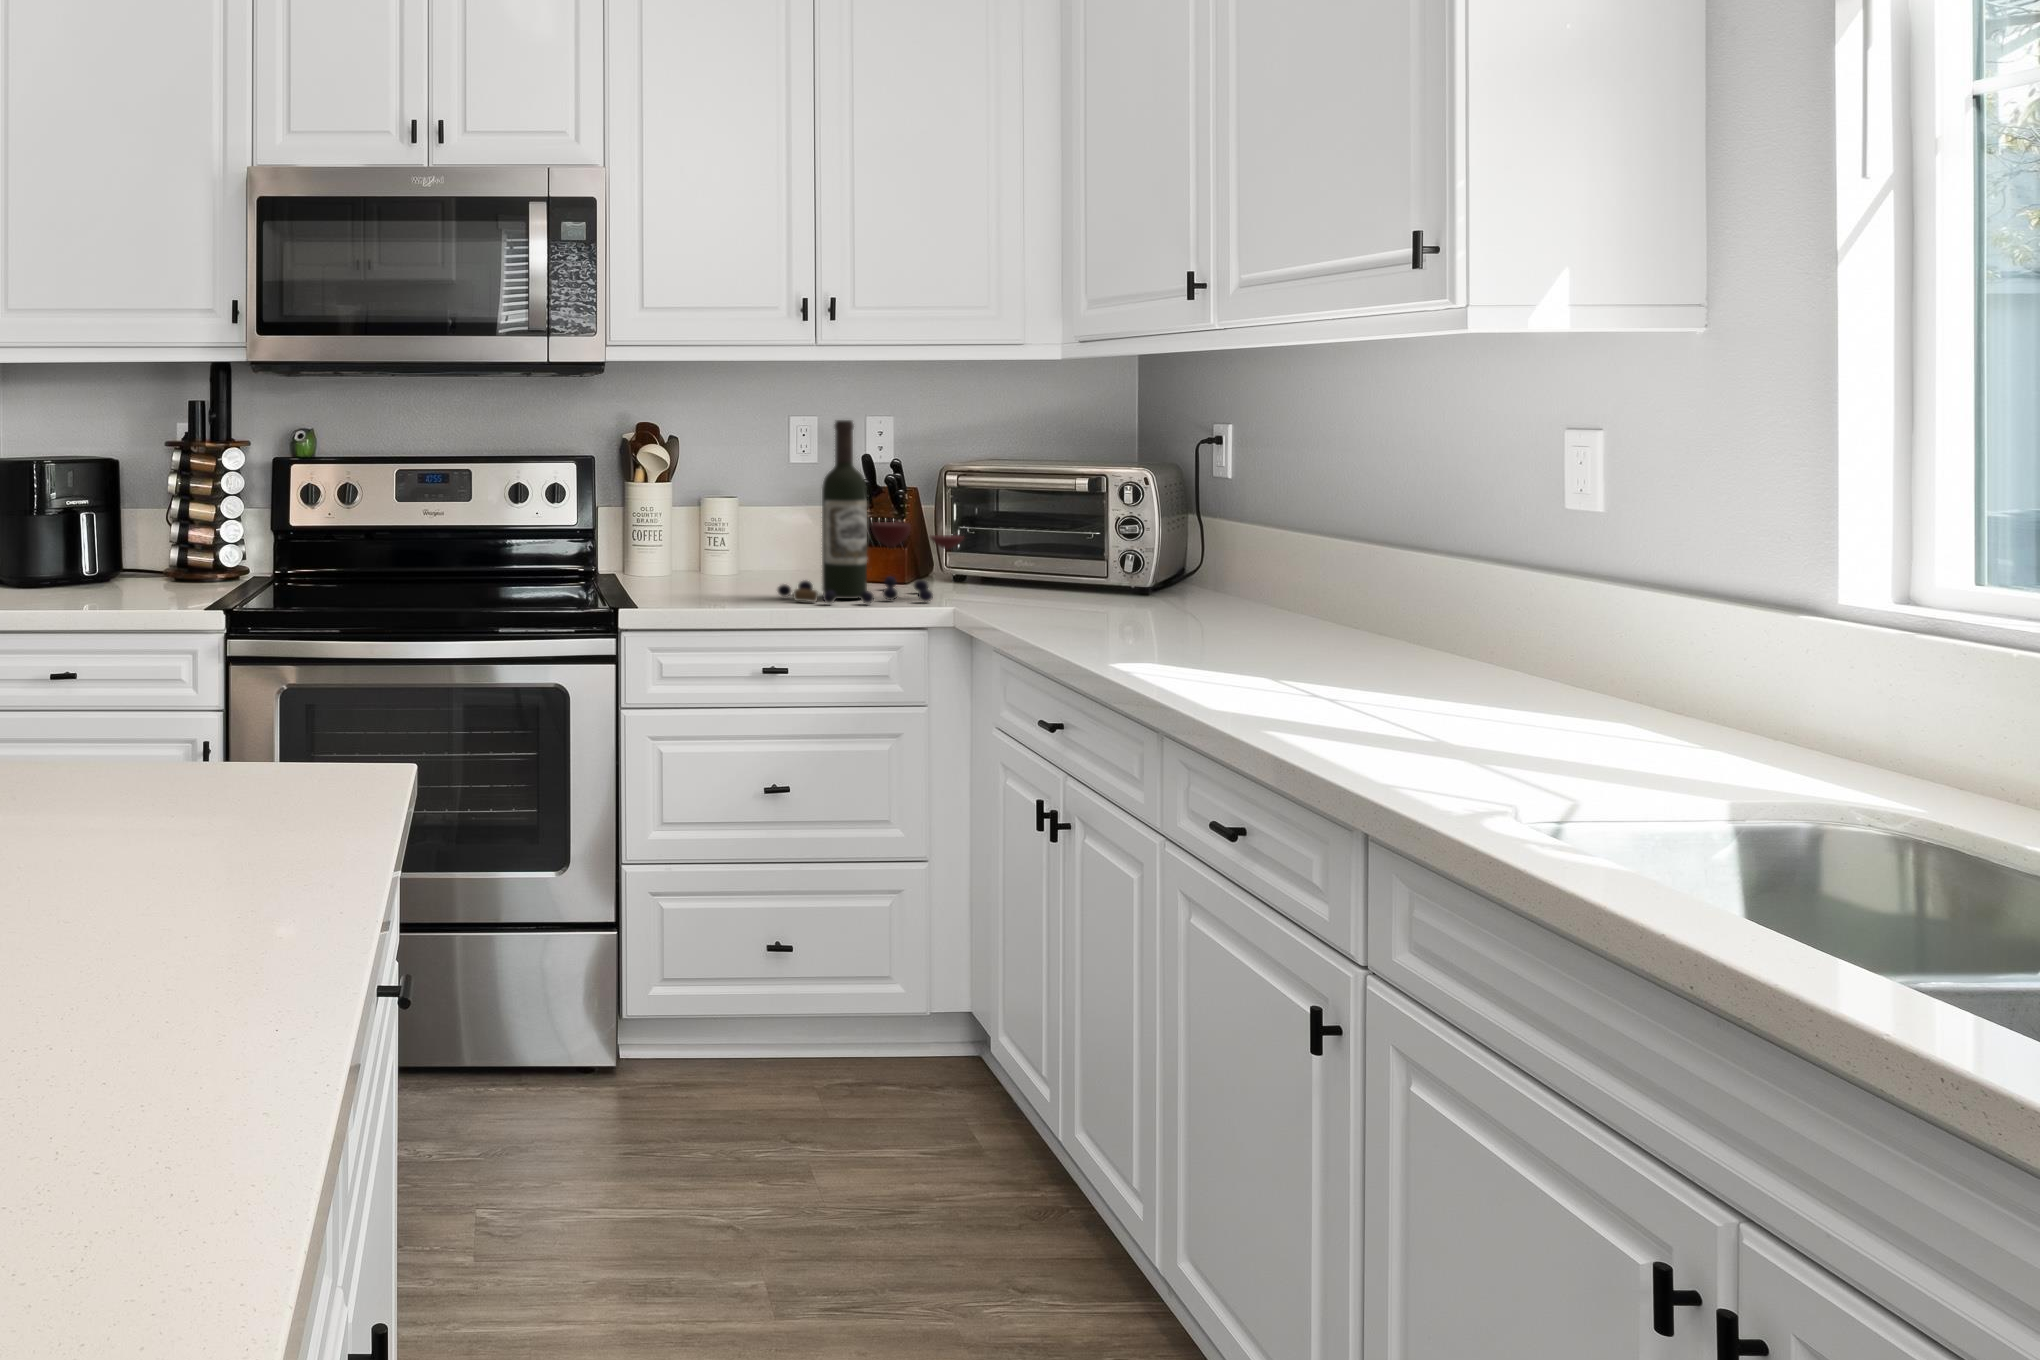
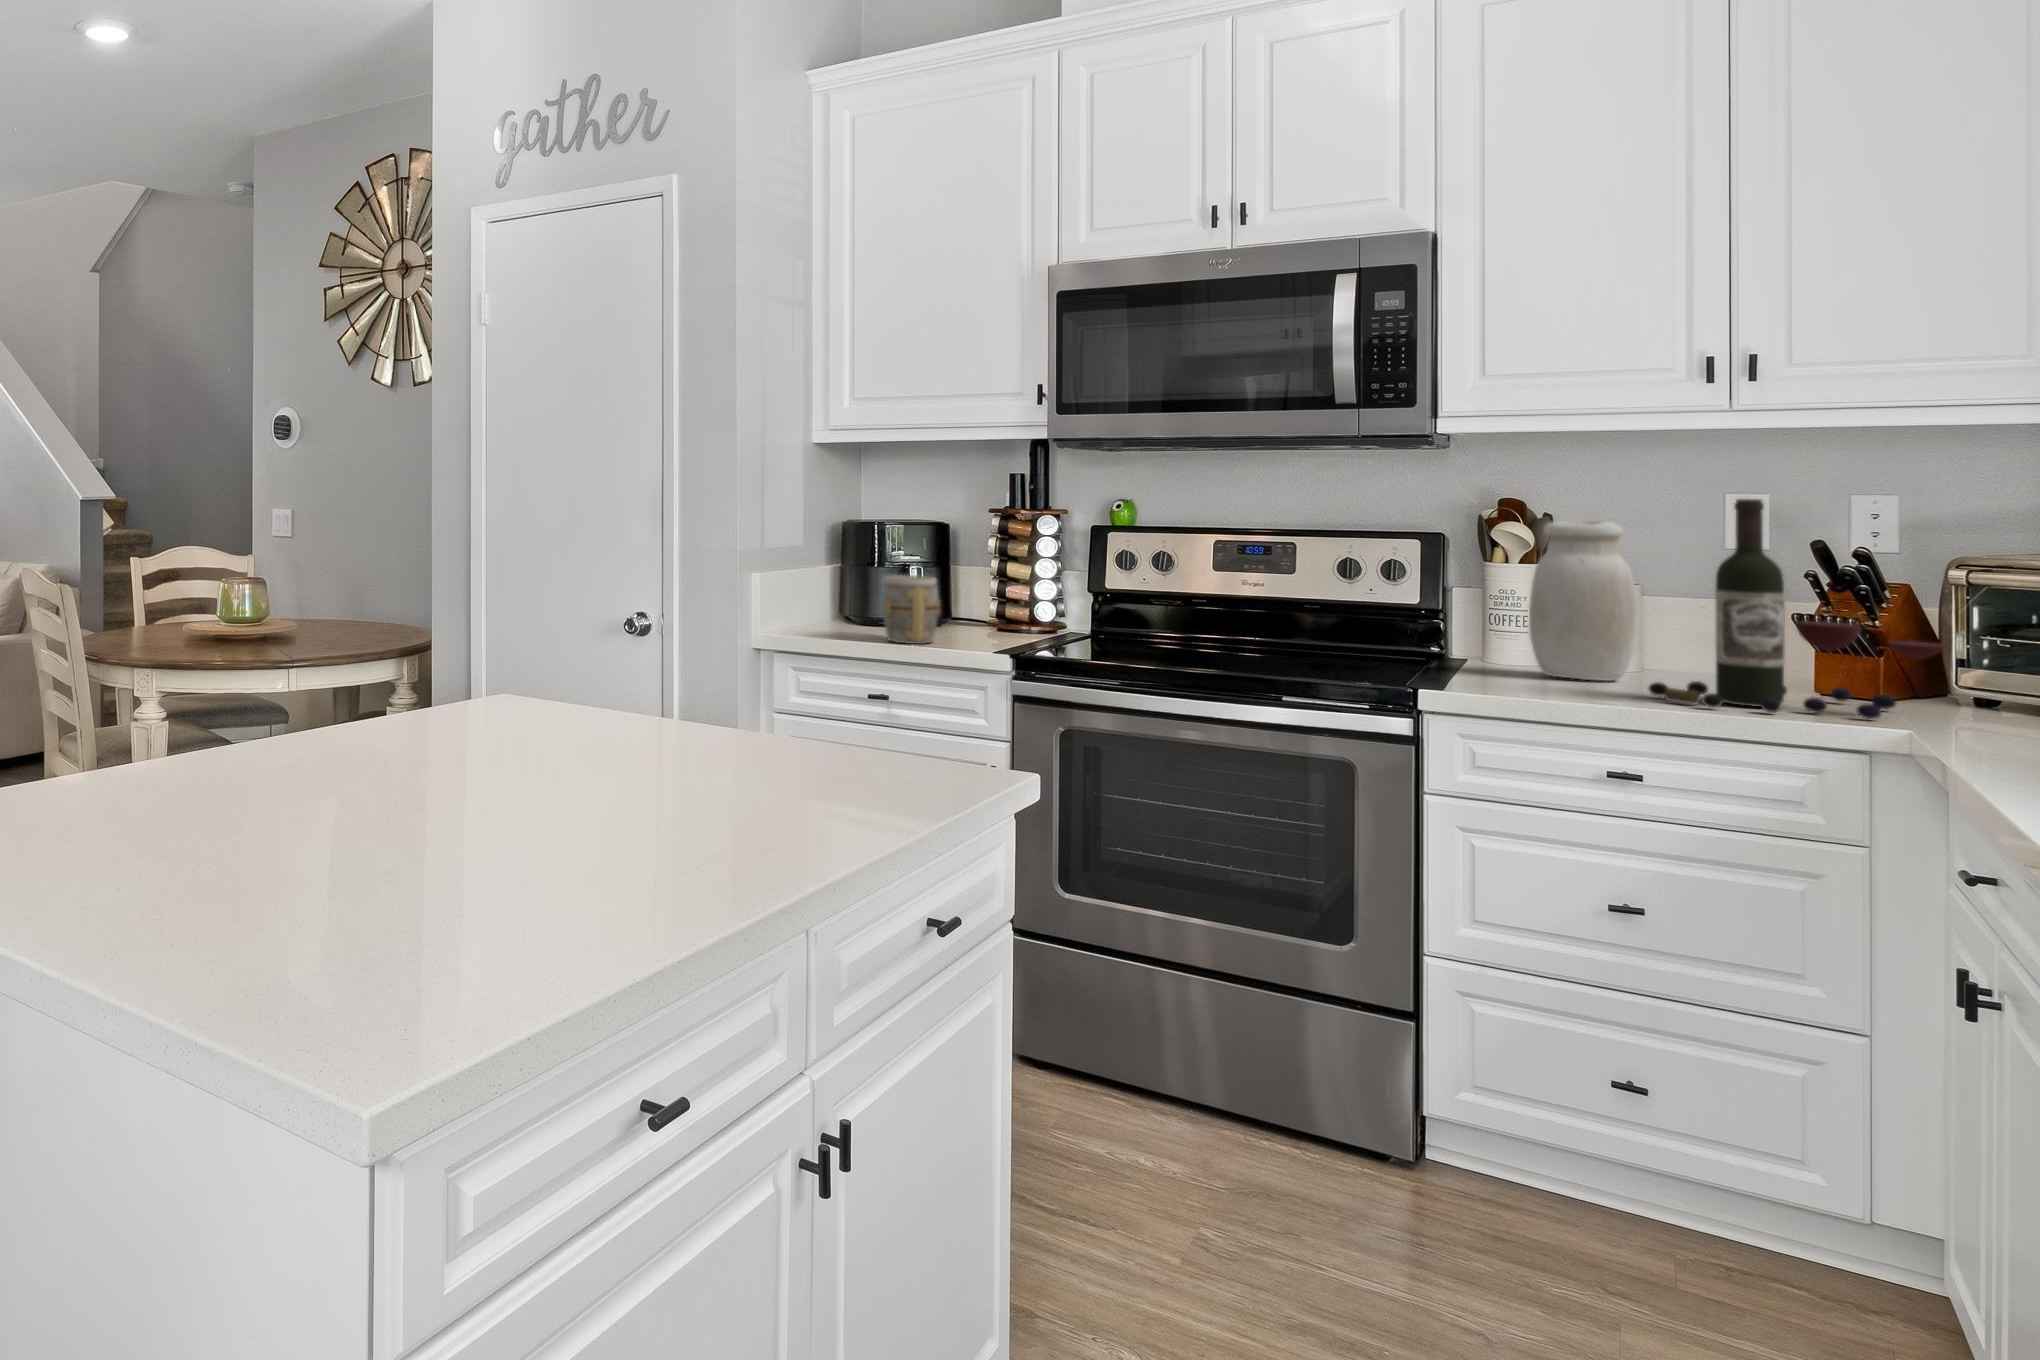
jar: none [673,441,751,586] -> present [1529,521,1637,681]
mug: none [58,525,127,608] -> present [882,575,940,644]

